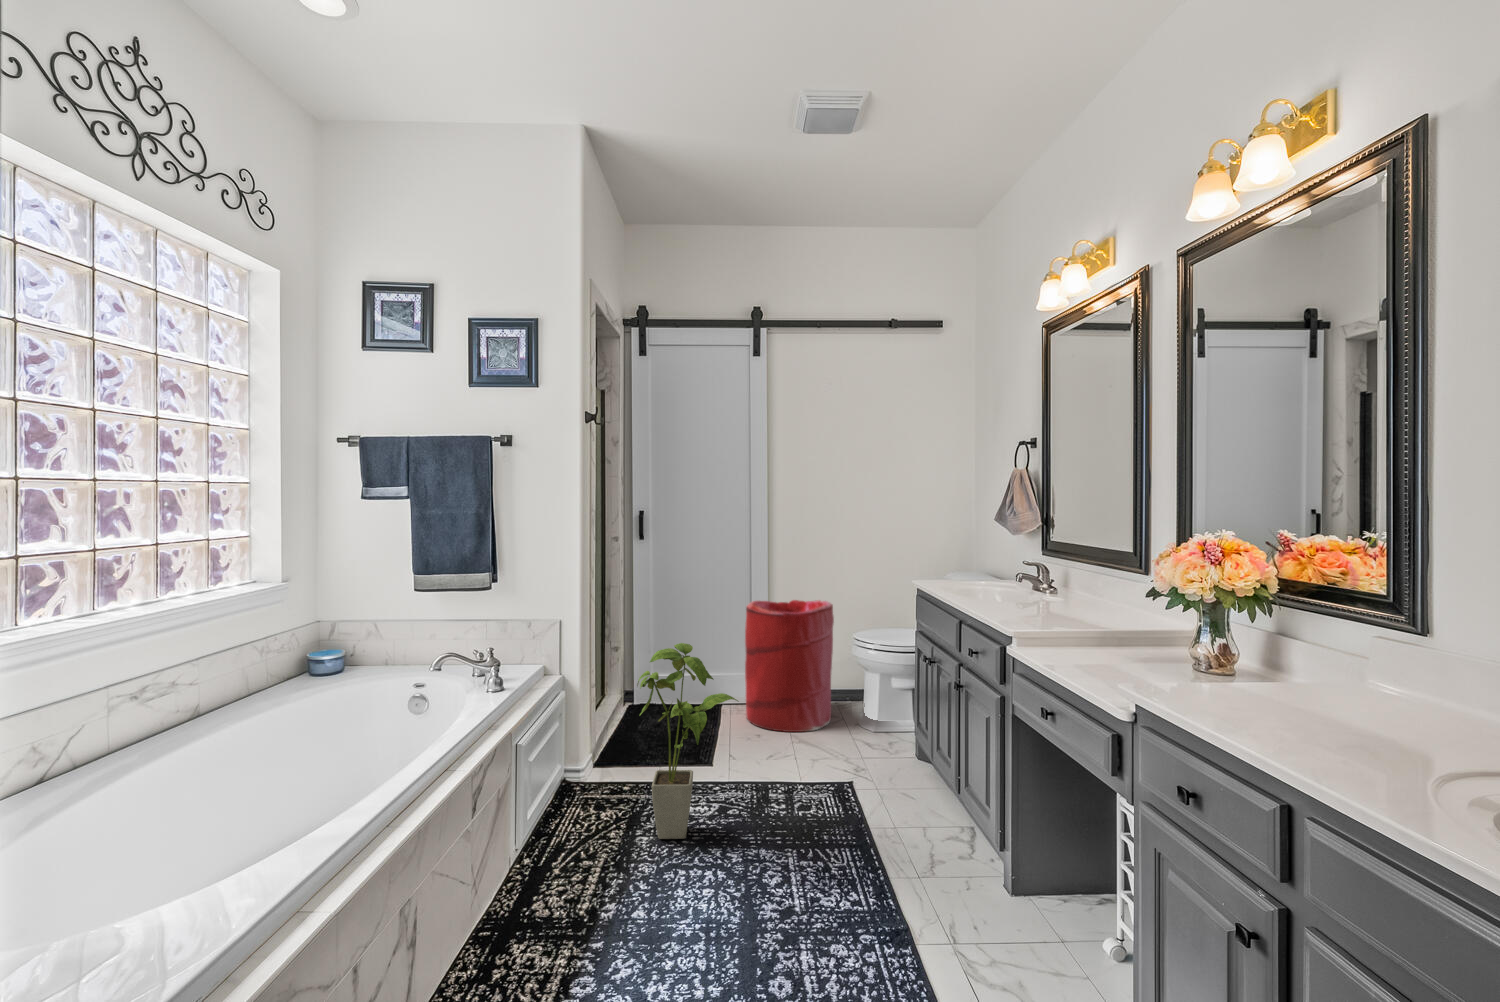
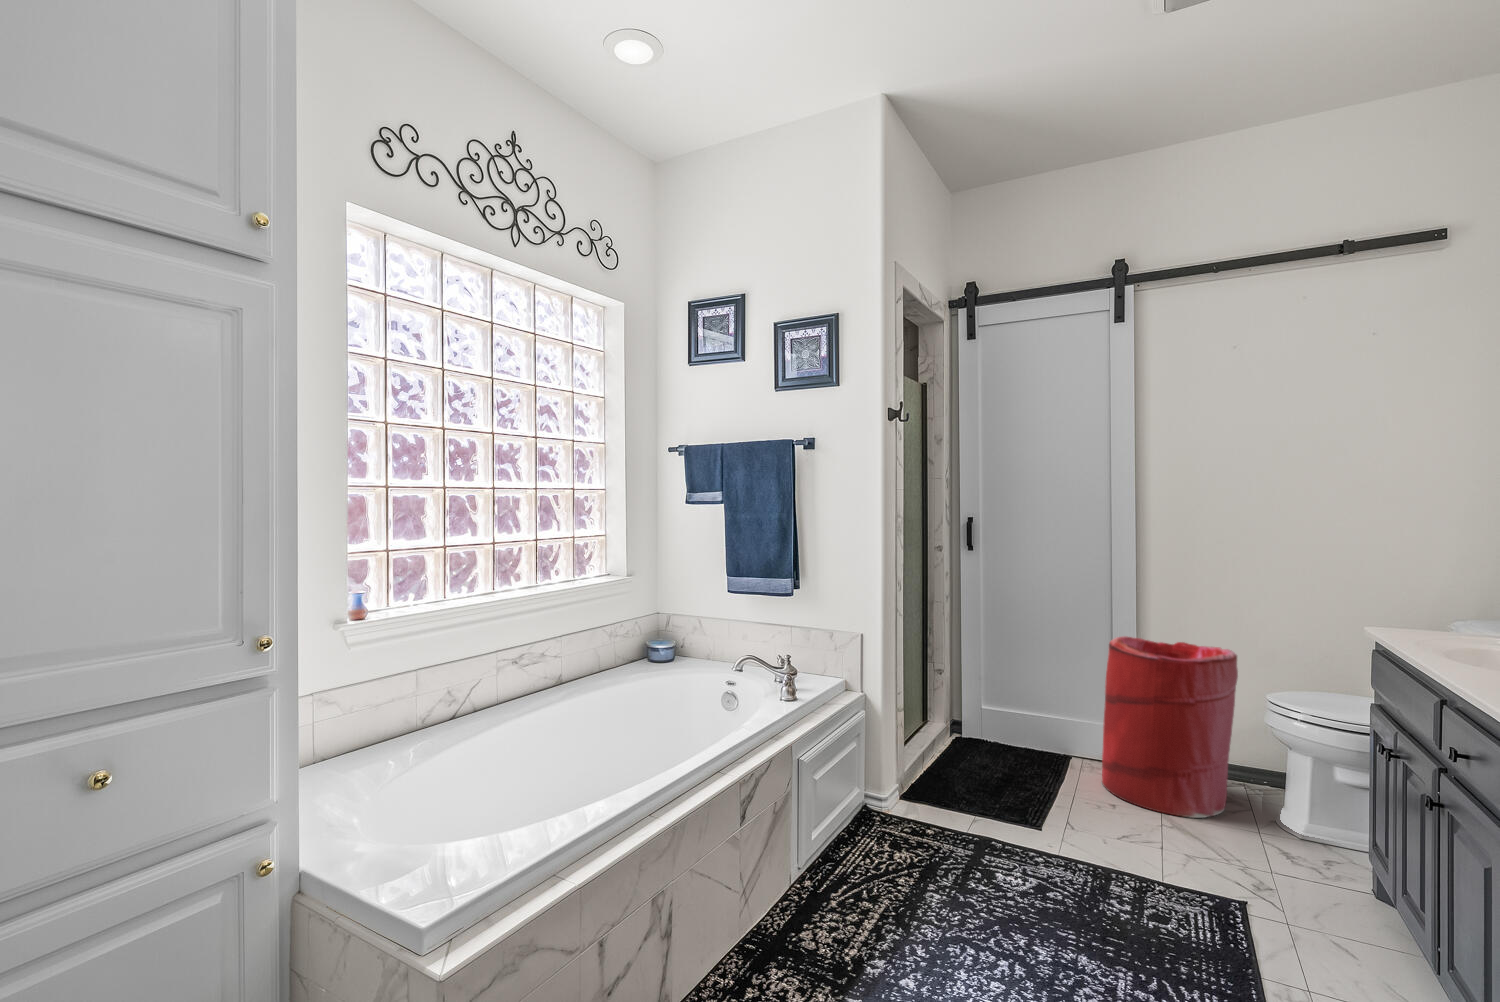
house plant: present [637,643,738,839] -> none [938,675,1068,910]

